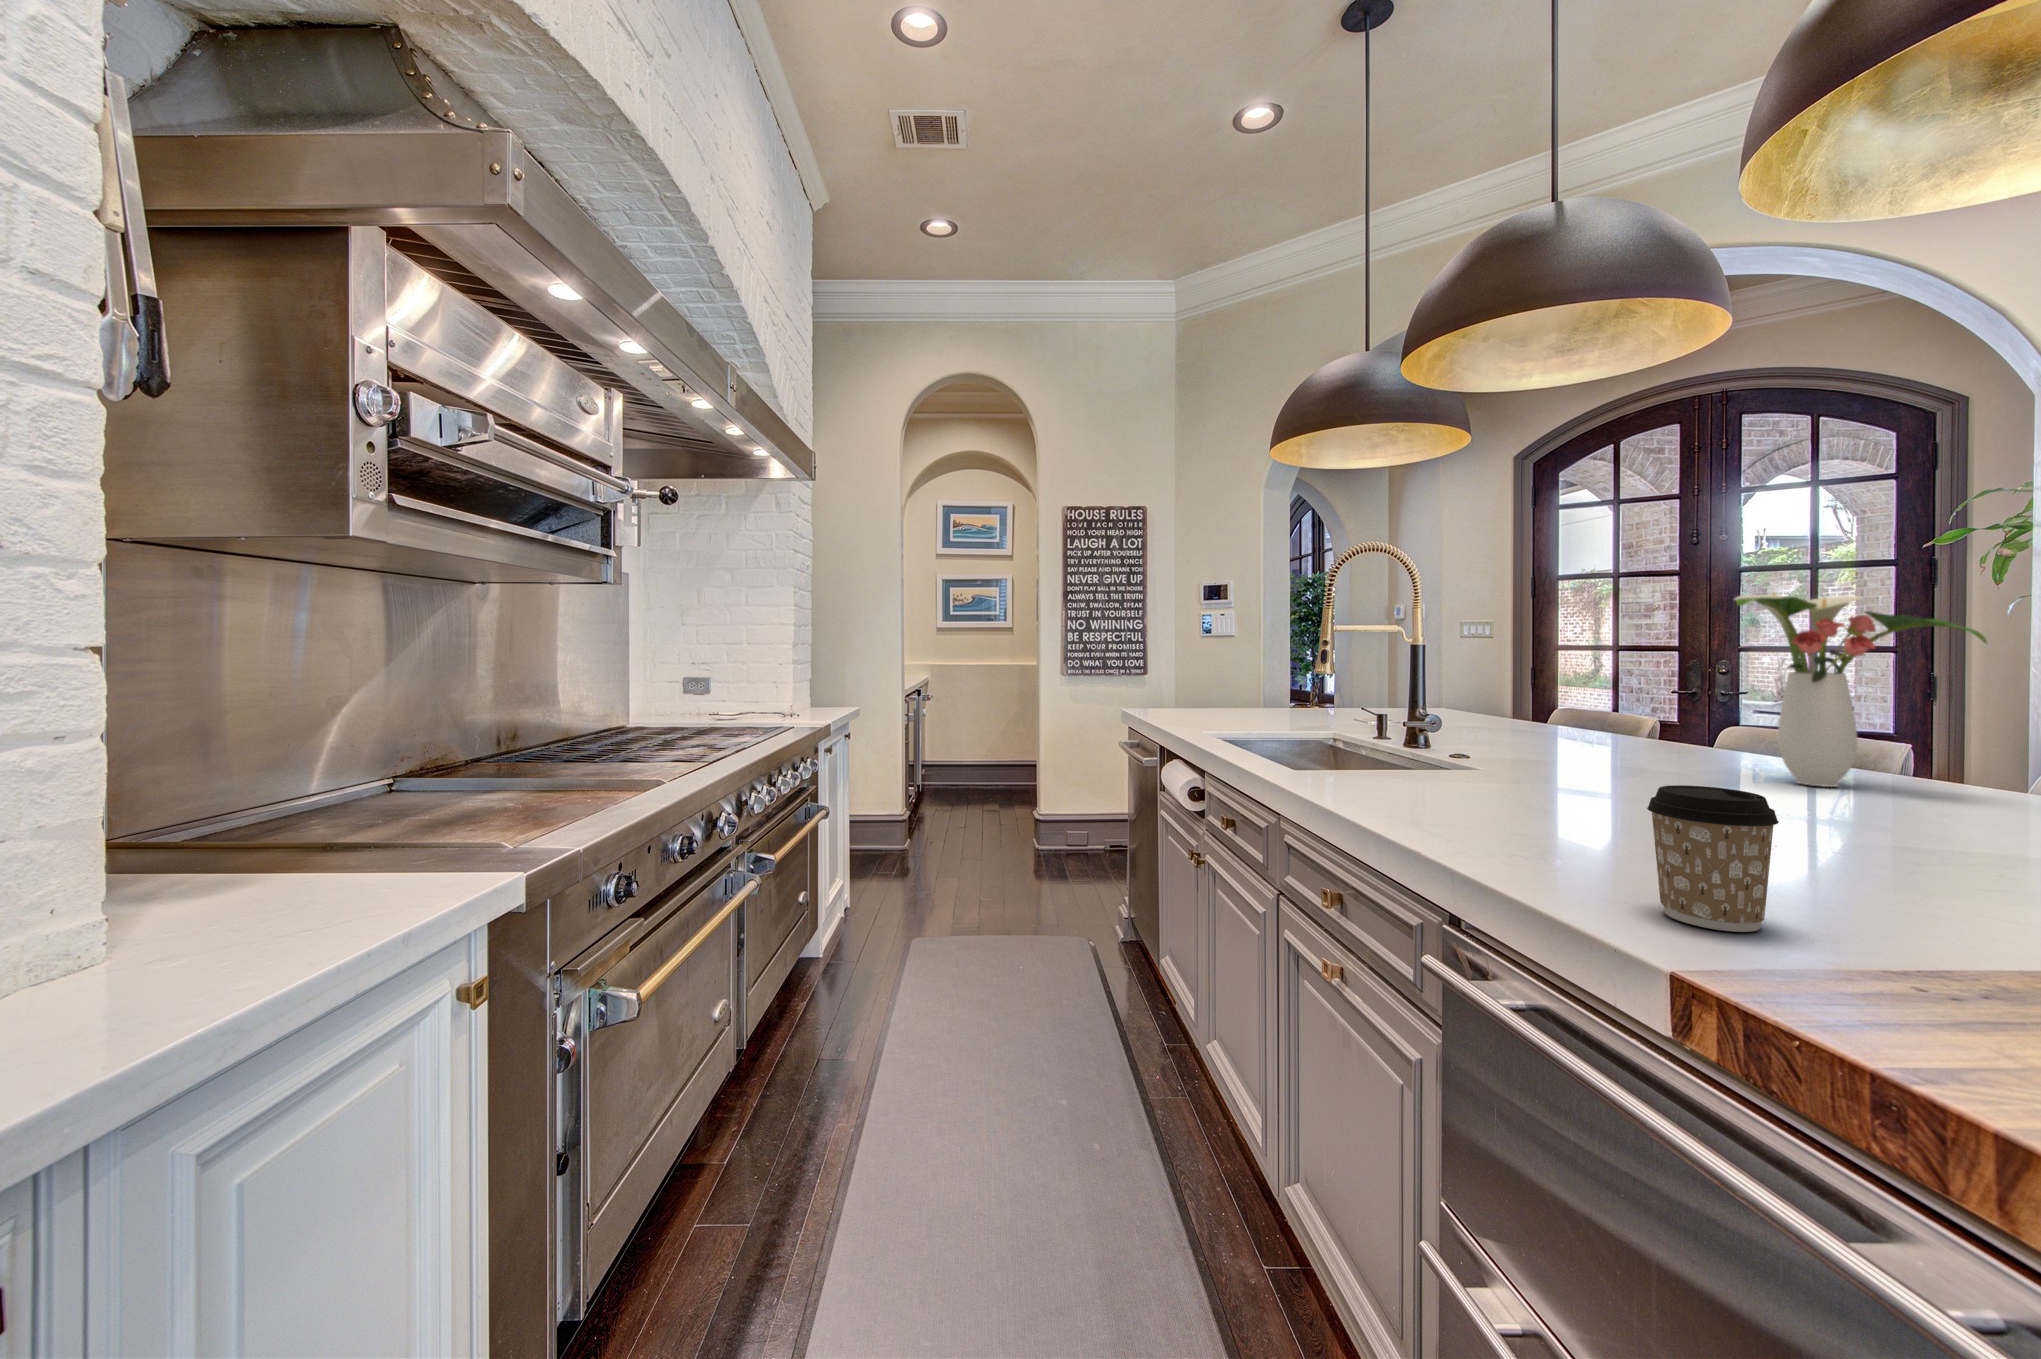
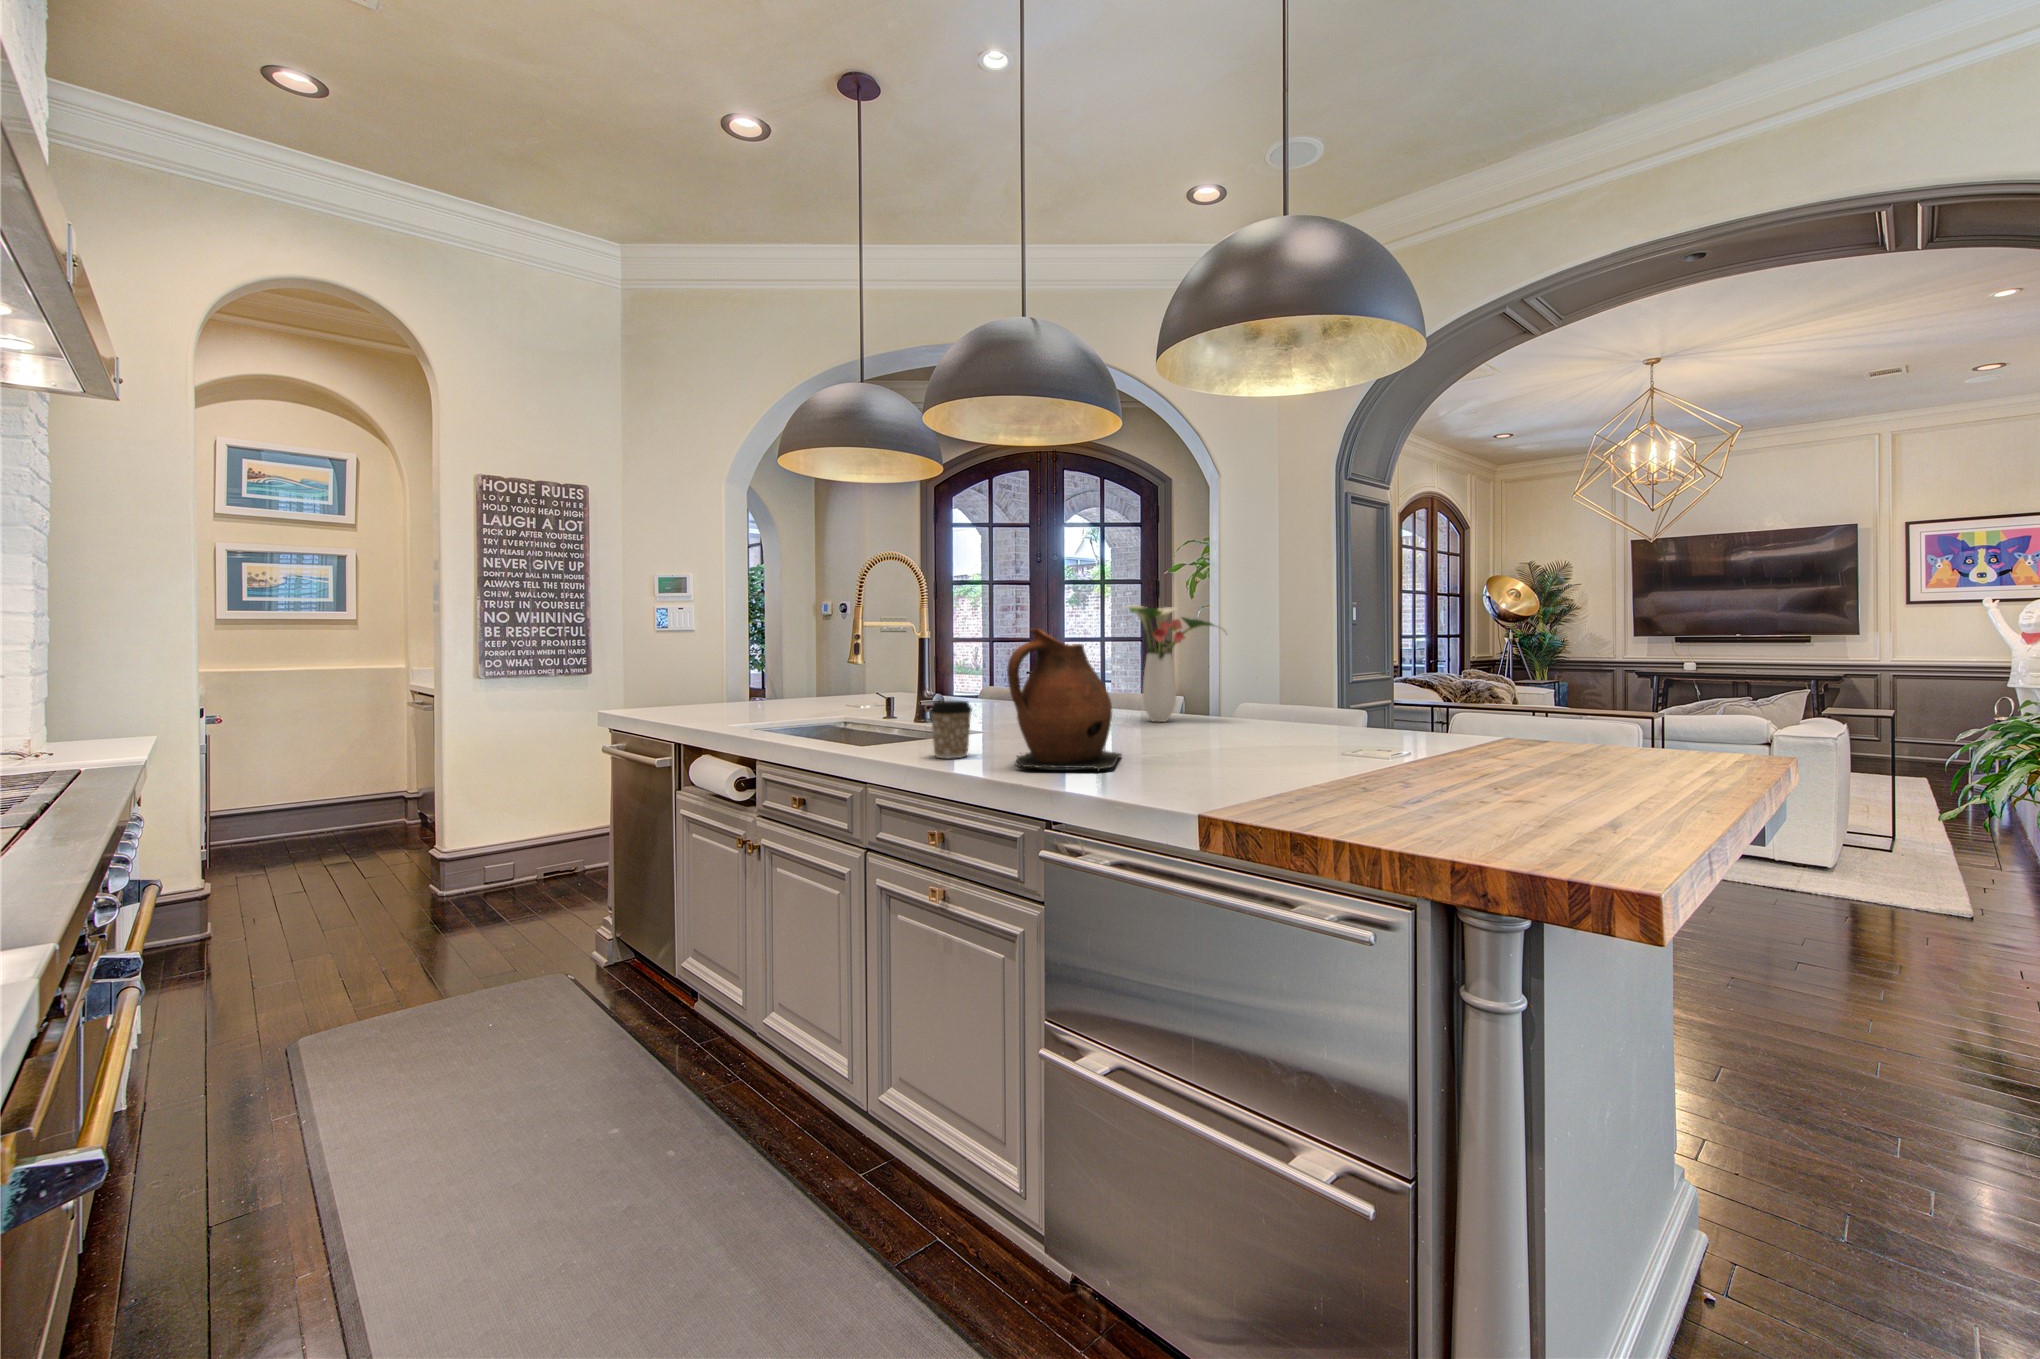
ceramic pitcher: none [1430,630,1653,853] -> present [1007,629,1122,771]
coffee cup: present [1647,785,1779,932] -> present [930,701,972,759]

